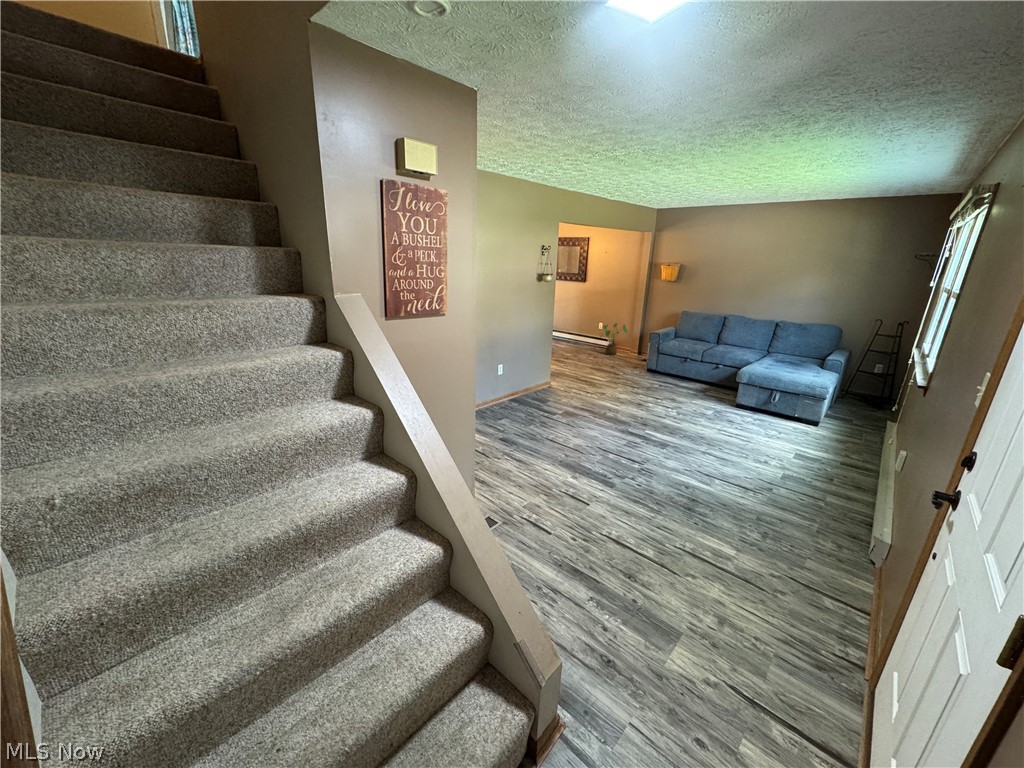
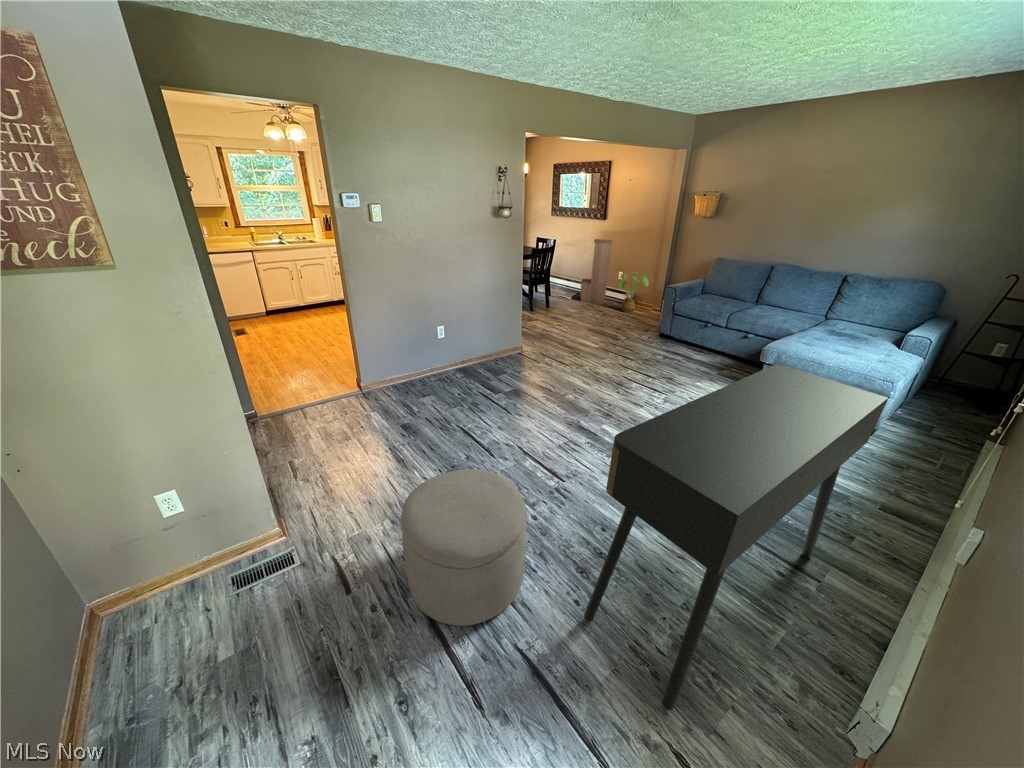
bookshelf: none [567,298,593,349] -> present [580,239,612,303]
console table: none [706,370,848,562] -> present [584,365,888,710]
ottoman: none [580,446,669,541] -> present [401,469,527,626]

